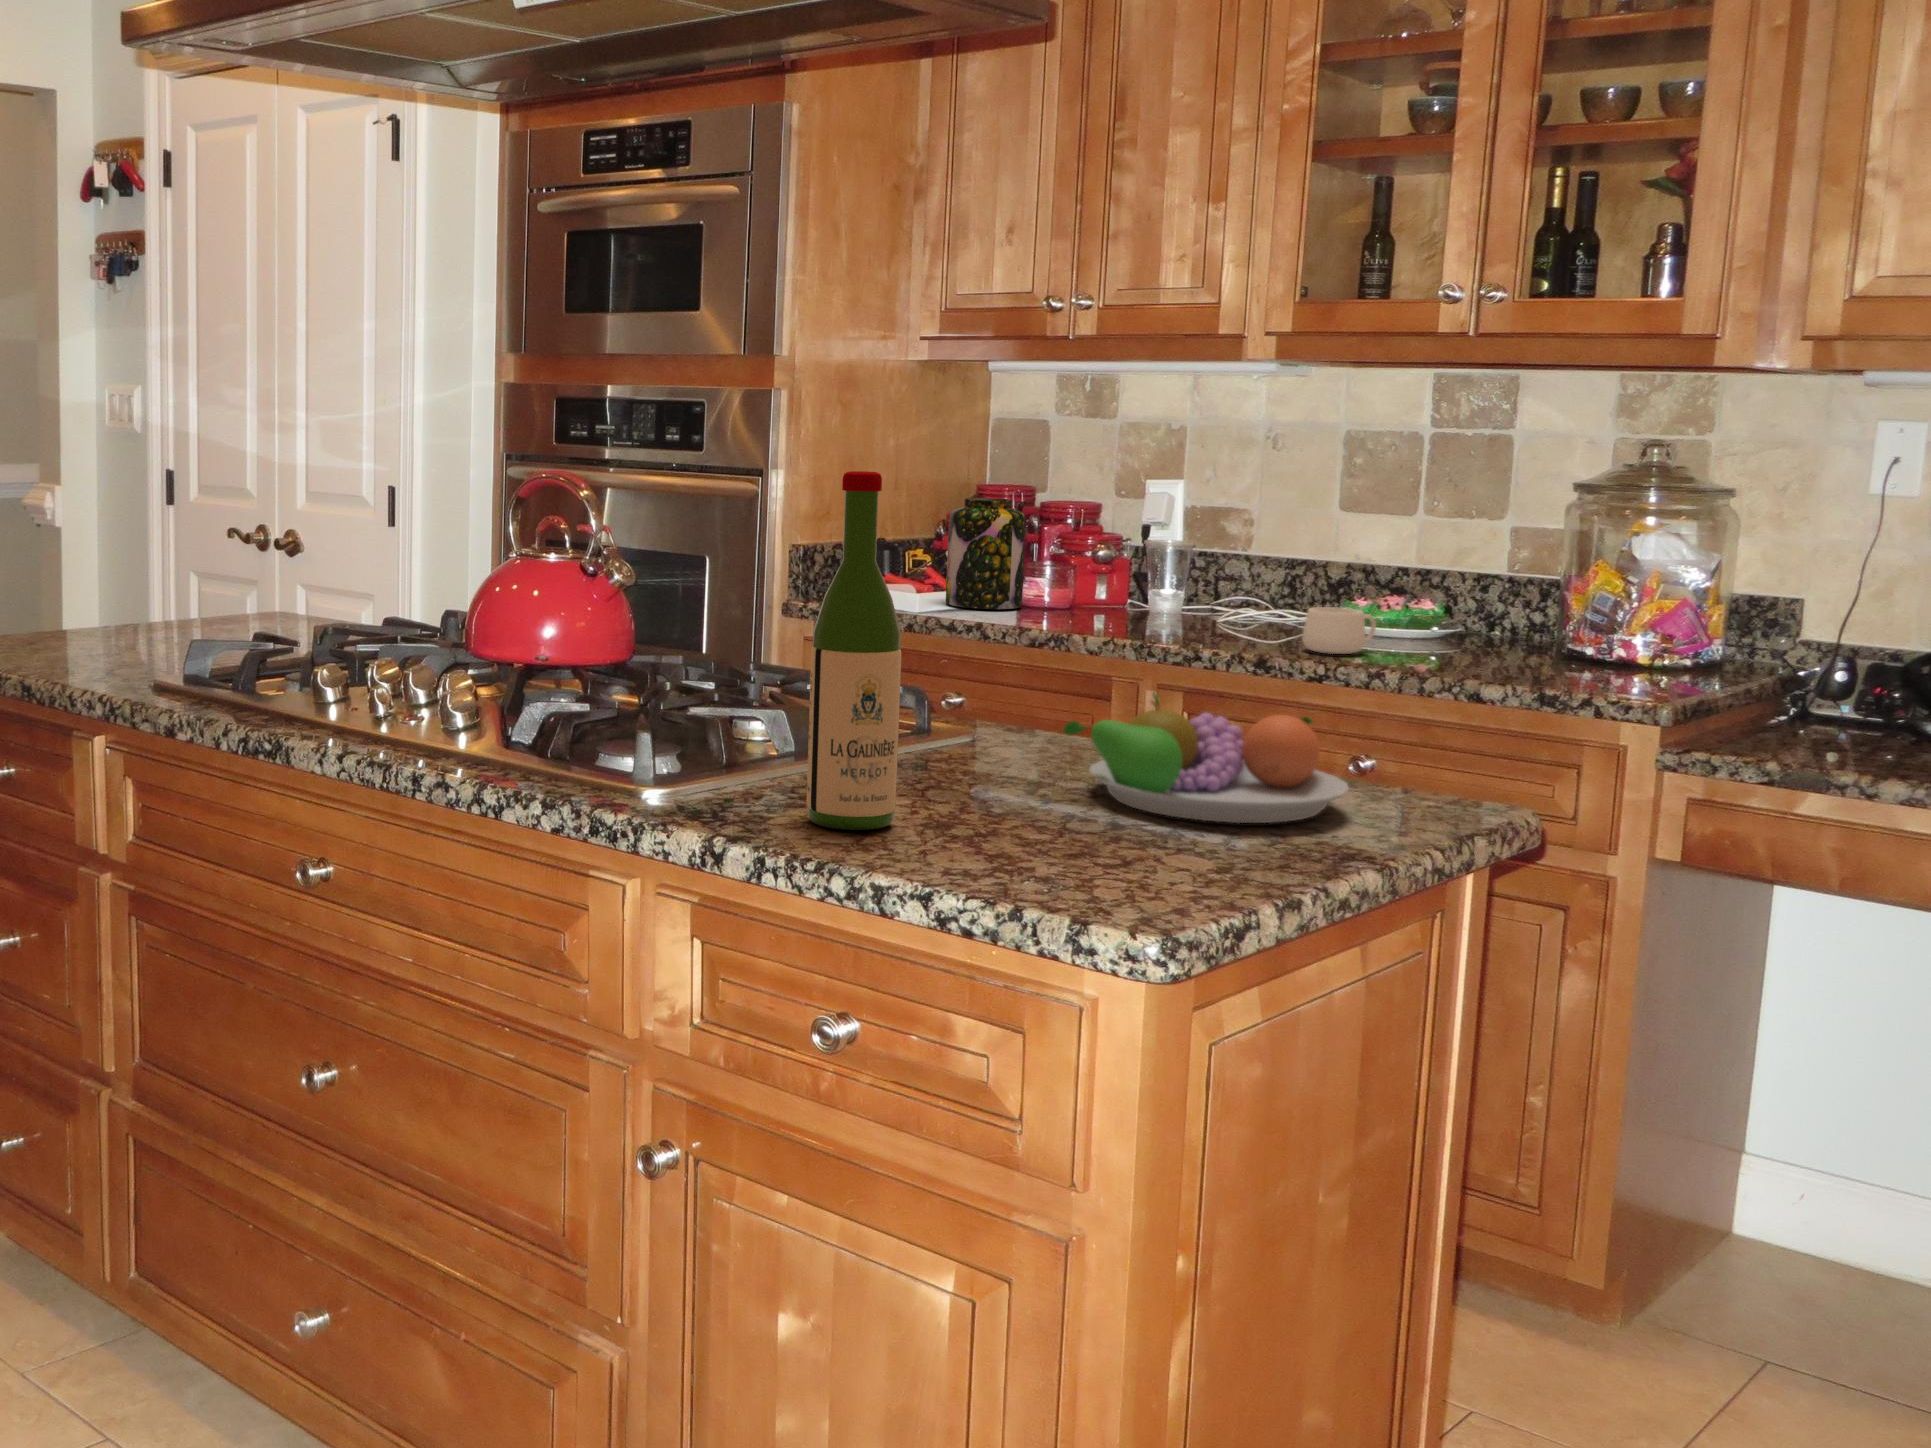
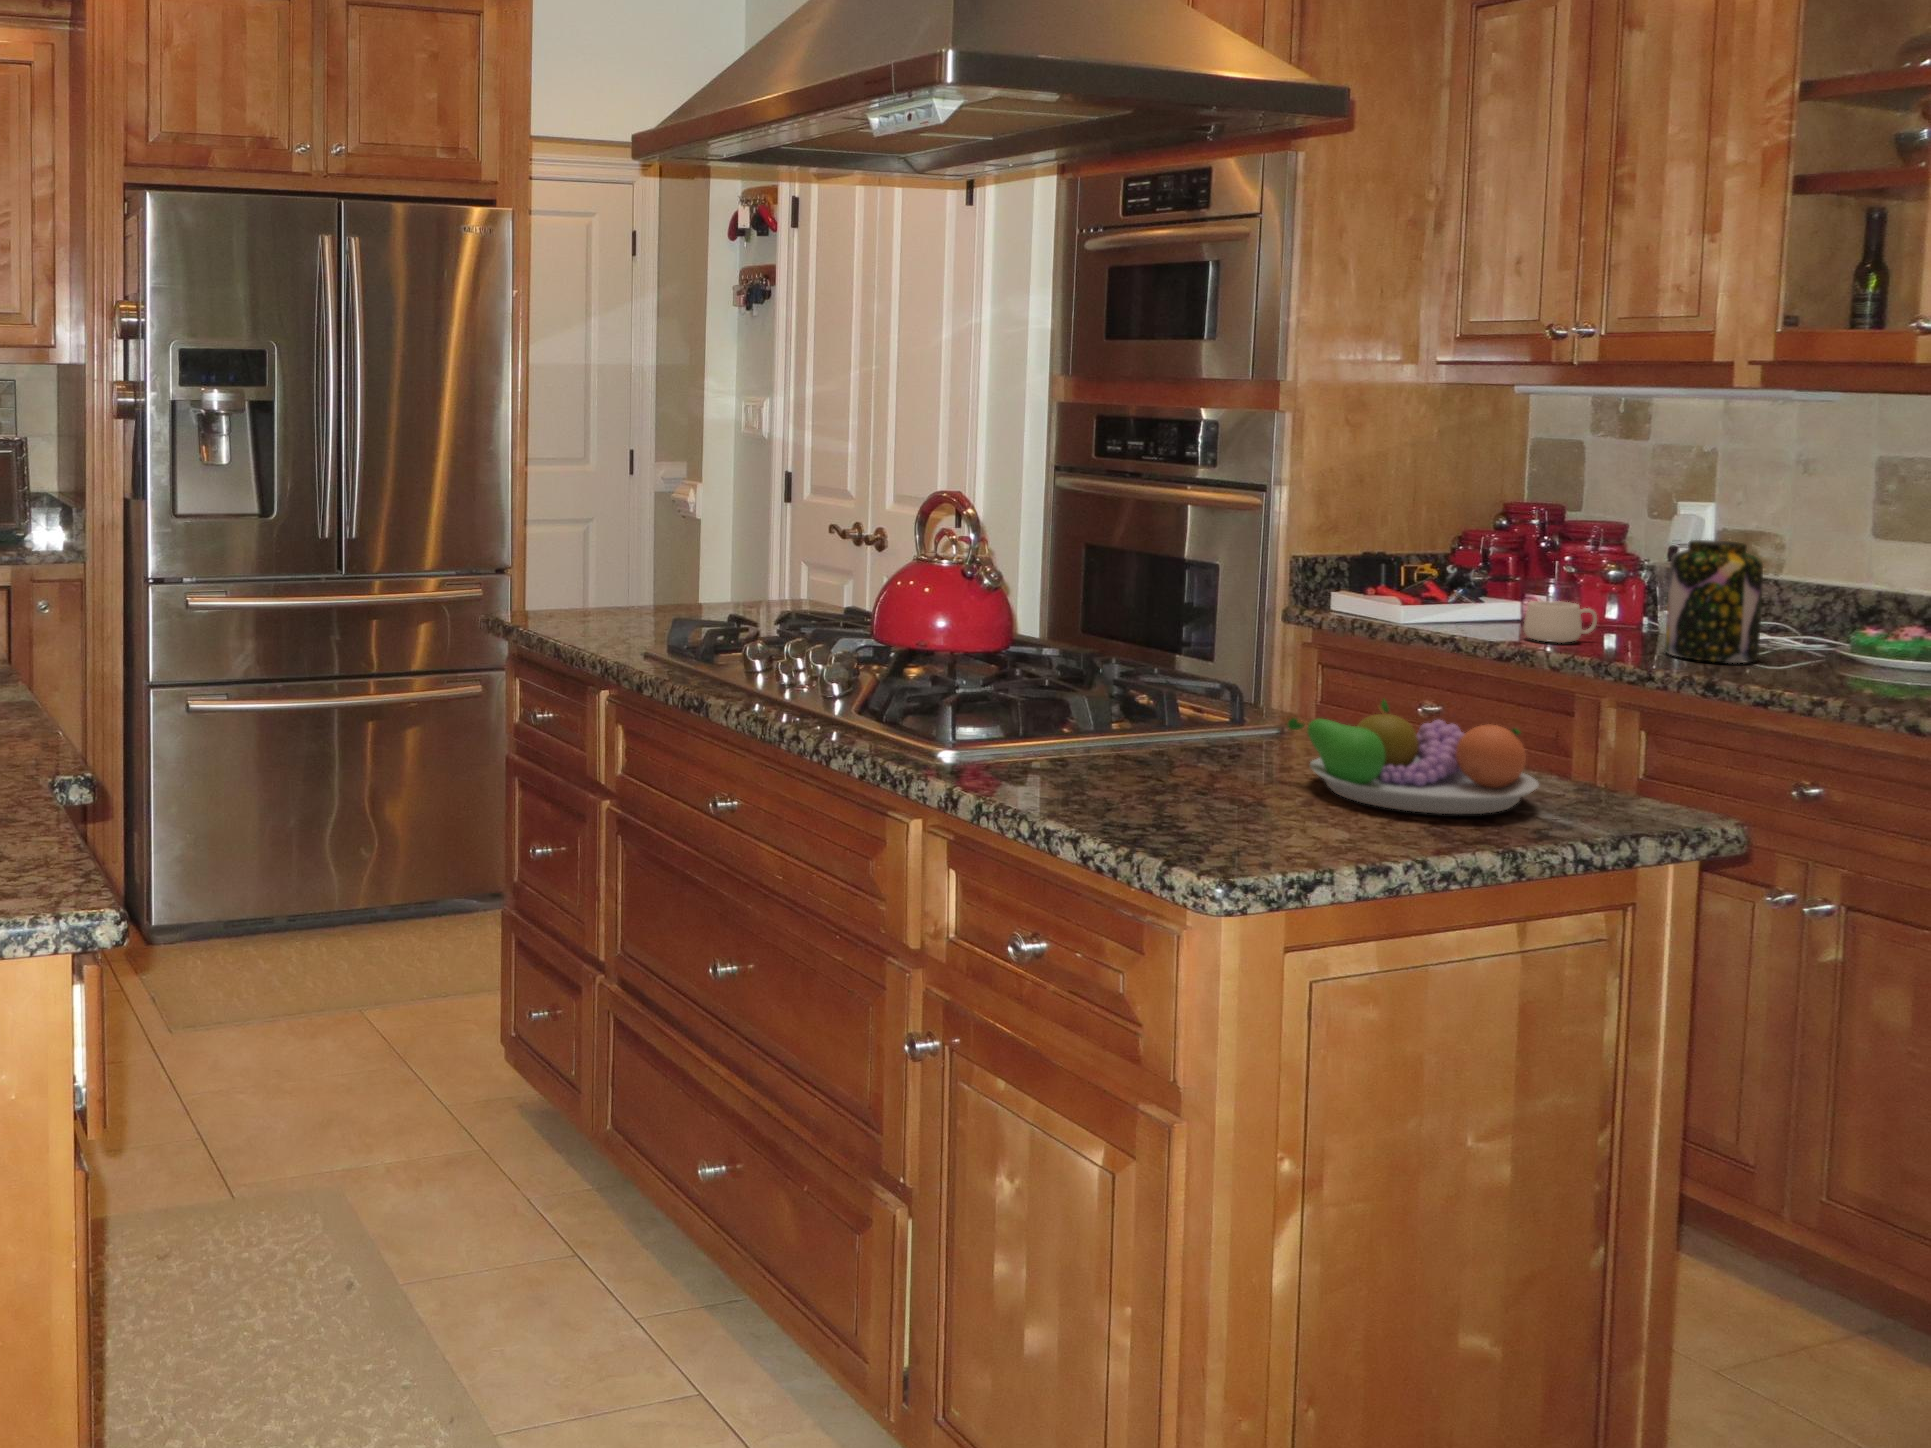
wine bottle: present [807,471,902,830] -> none [1035,511,1110,790]
jar: present [946,498,1025,609] -> present [1665,540,1763,663]
mug: present [1302,607,1376,654] -> present [1524,601,1597,643]

